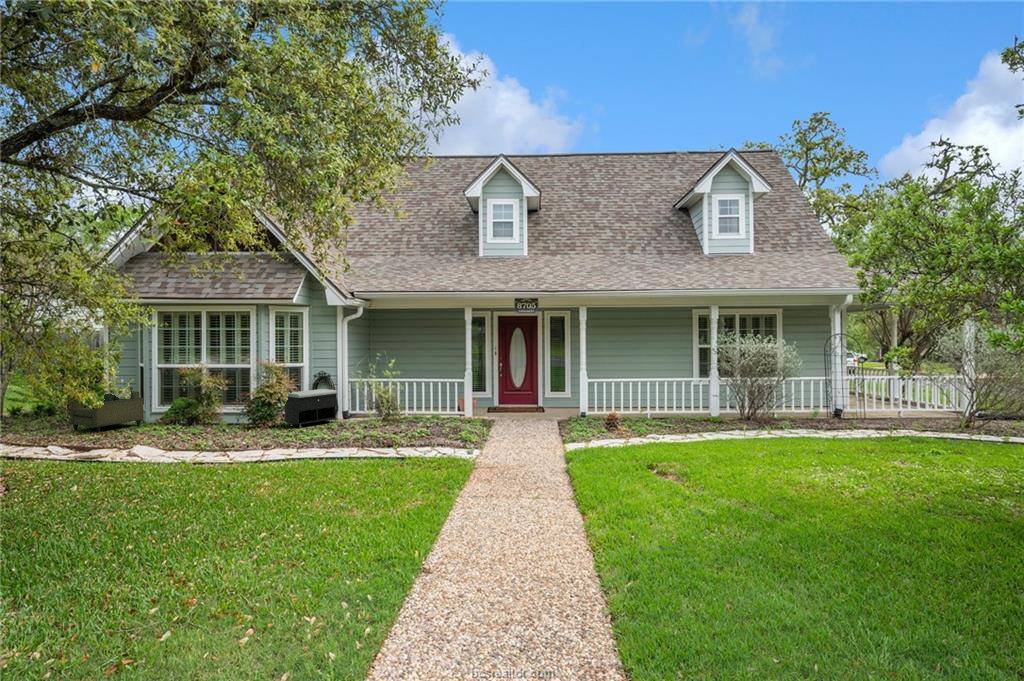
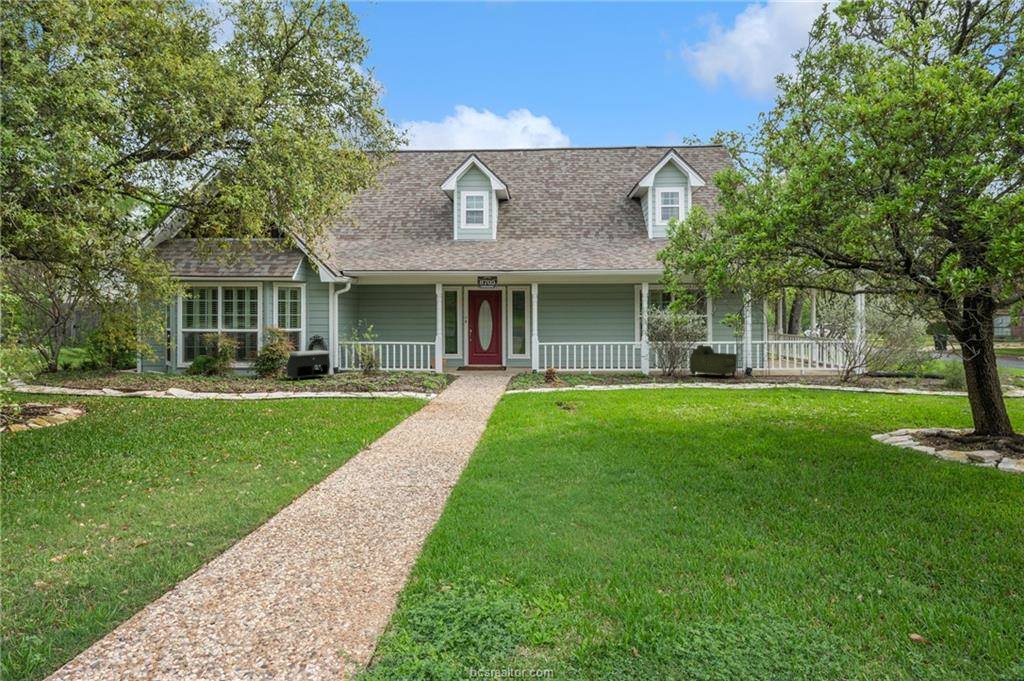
armchair: present [70,387,144,433] -> present [690,345,737,379]

